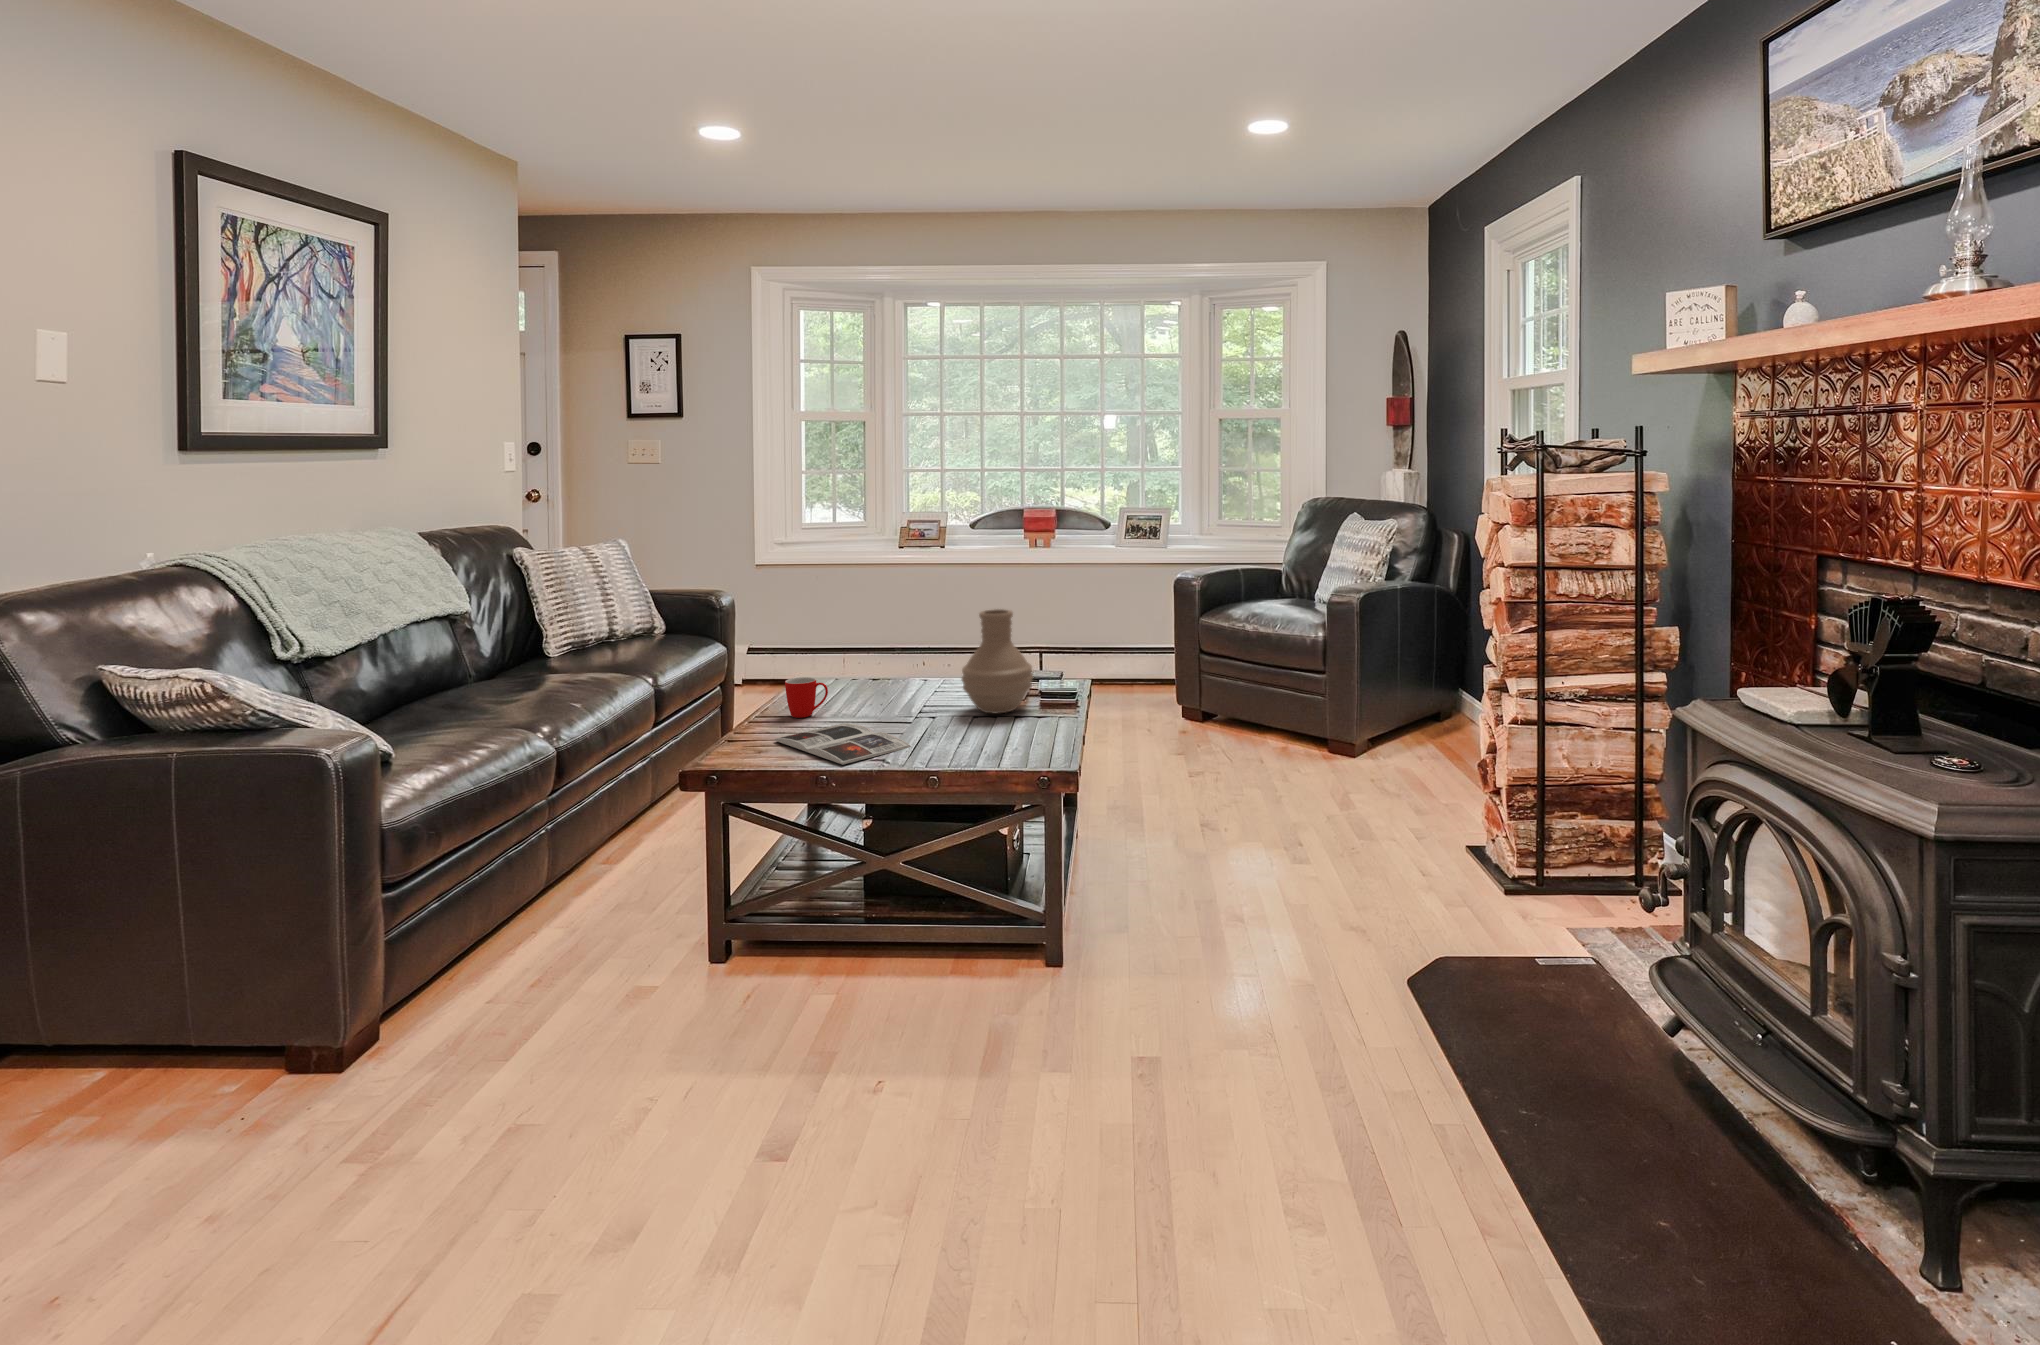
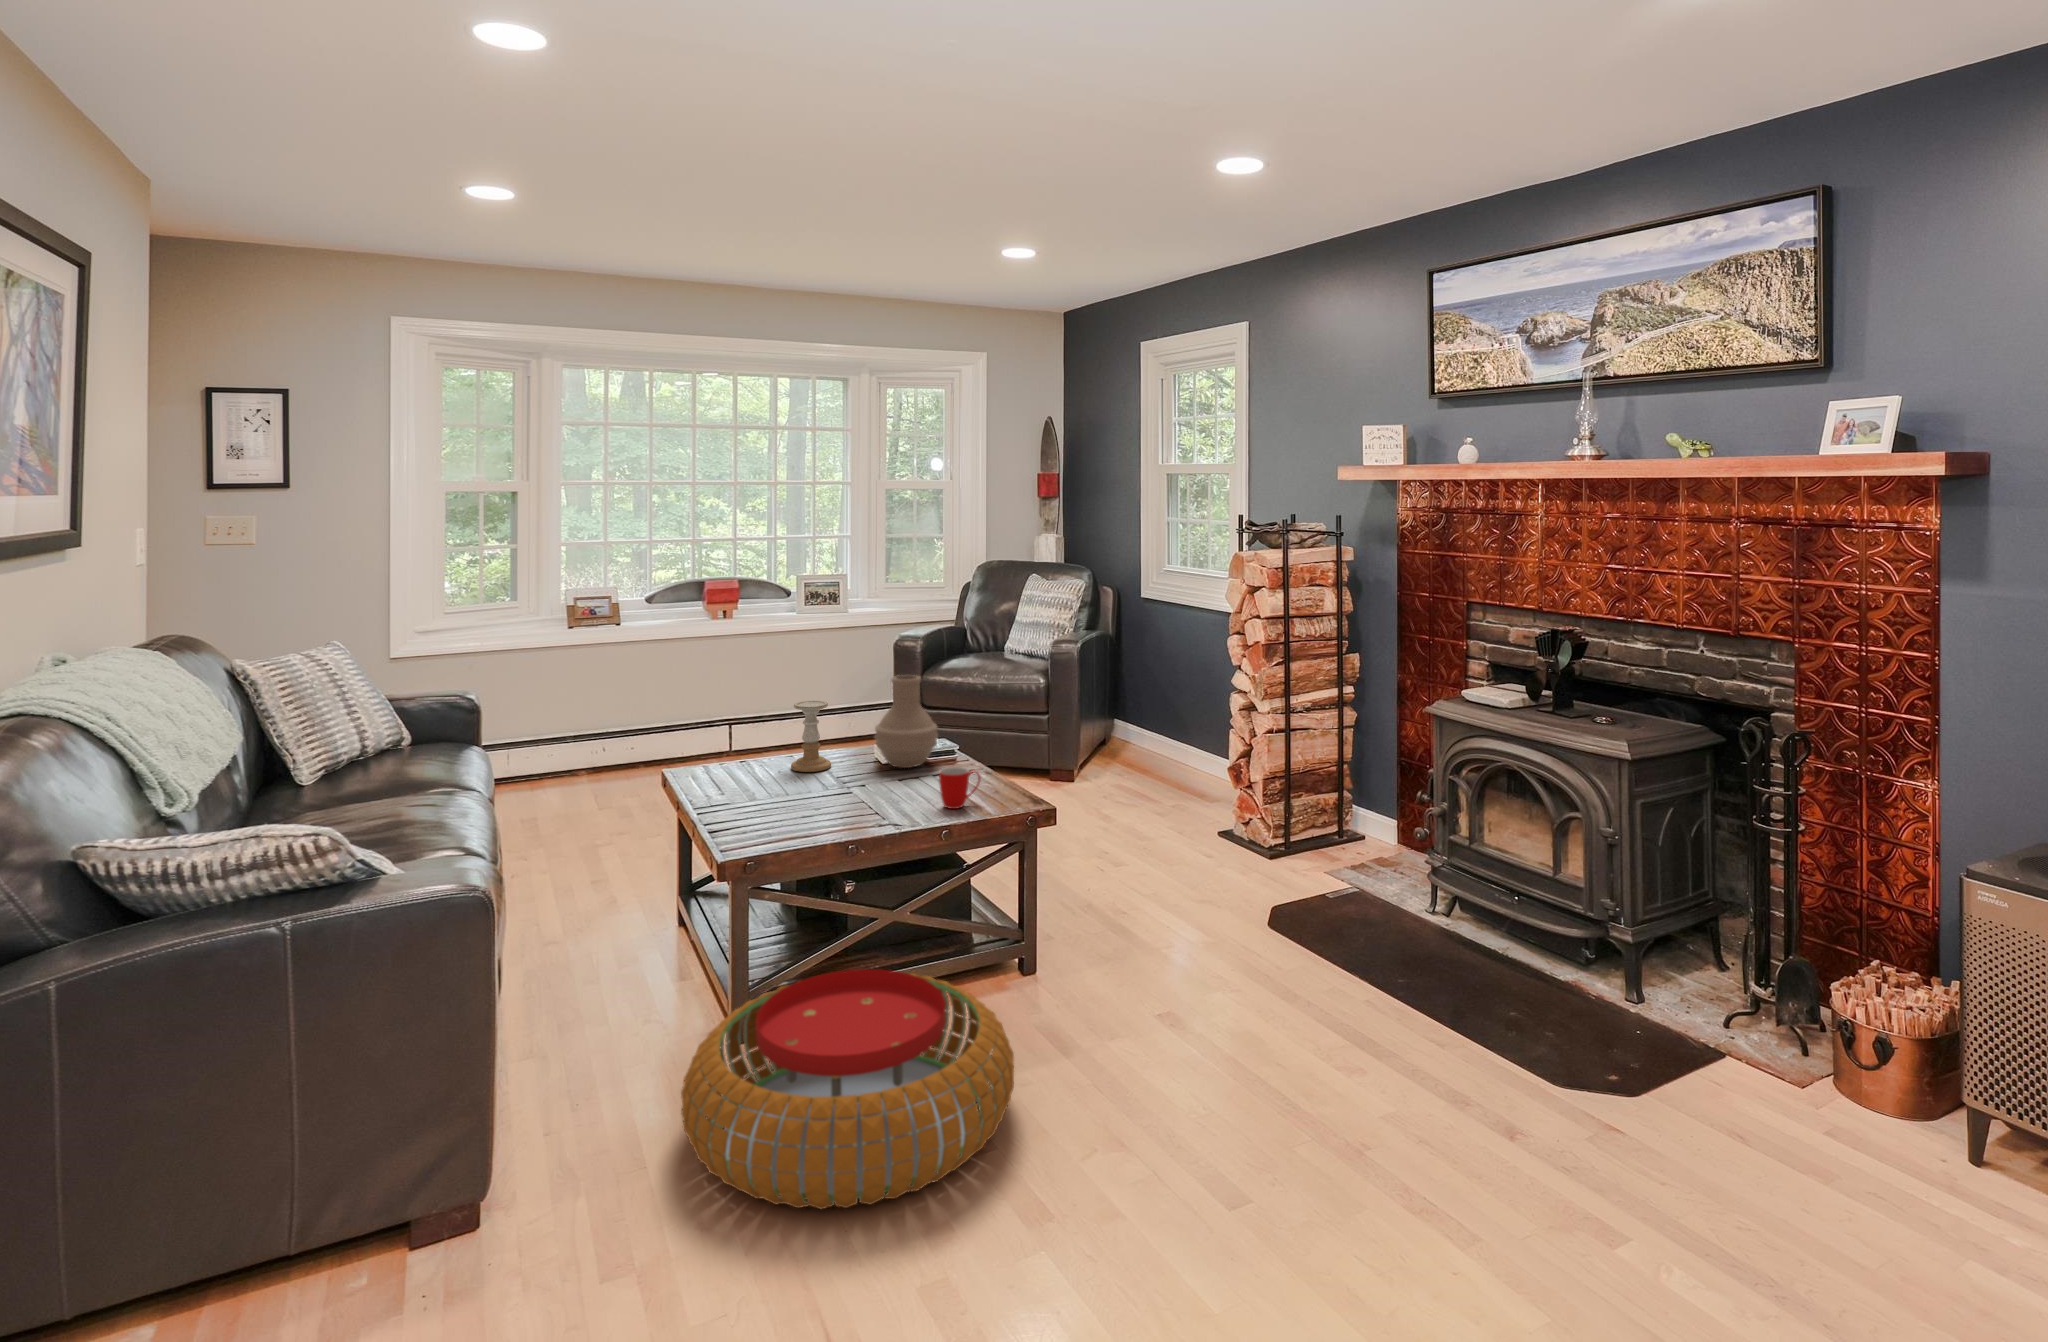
candle holder: none [890,631,933,706] -> present [791,701,831,772]
mug: present [785,677,828,718] -> present [939,767,981,809]
magazine: present [775,723,911,765] -> none [743,791,882,823]
pouf: none [467,926,866,1205] -> present [681,969,1014,1209]

